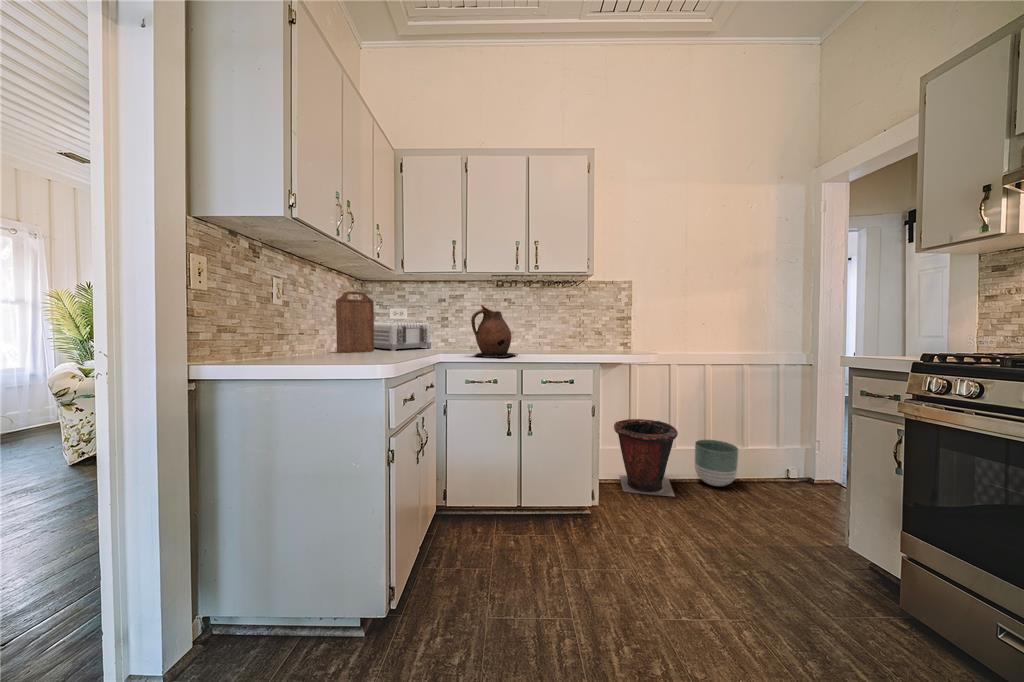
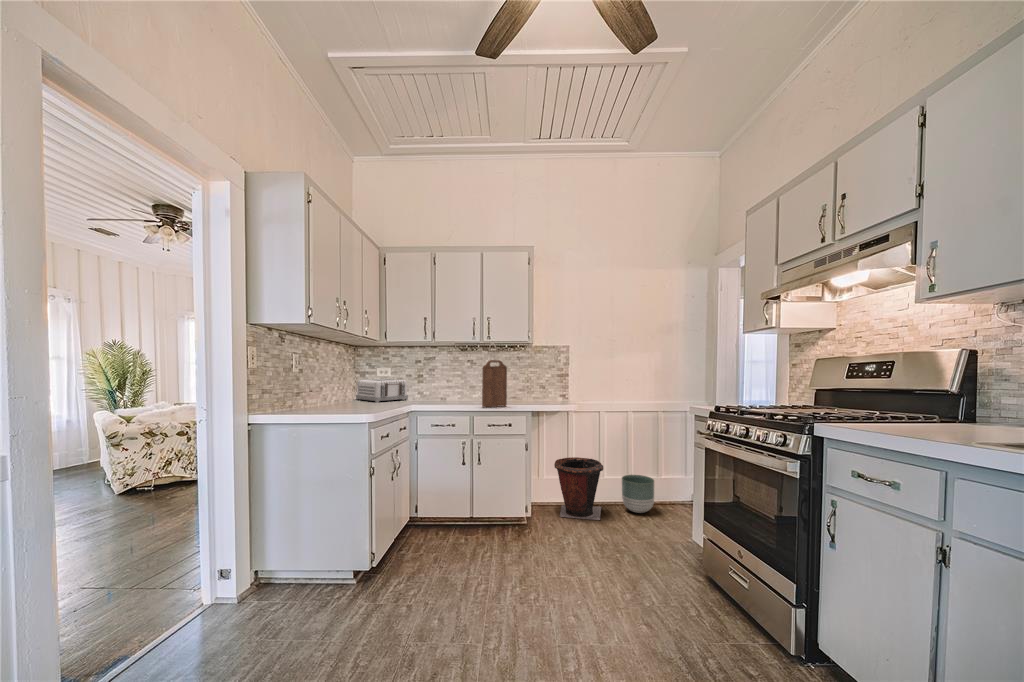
cutting board: present [336,291,374,353] -> present [482,360,507,407]
ceramic pitcher: present [471,305,518,358] -> none [434,369,470,408]

